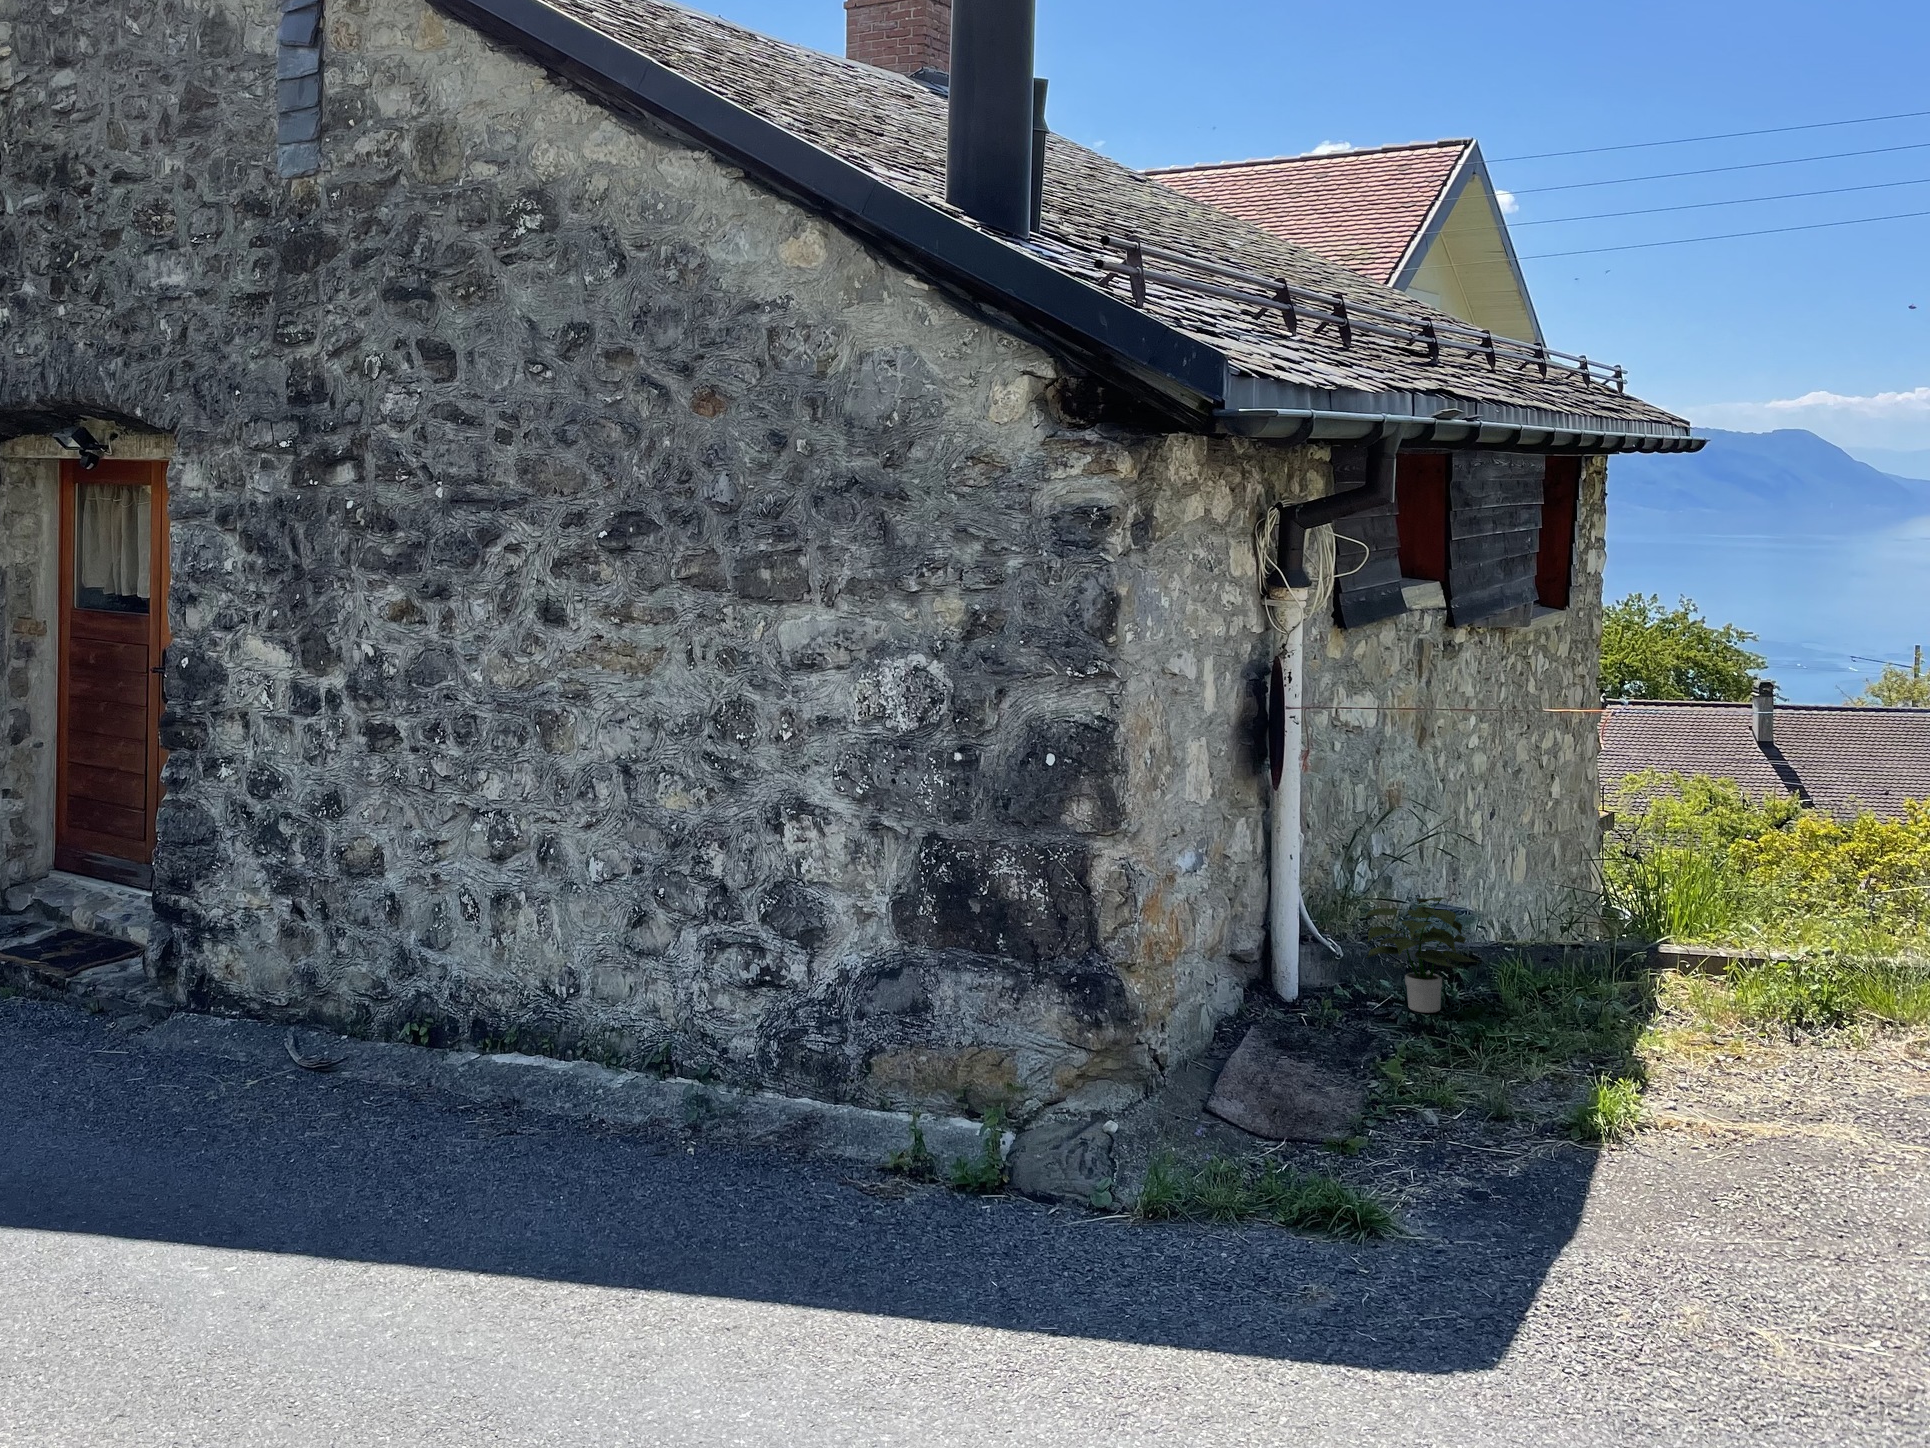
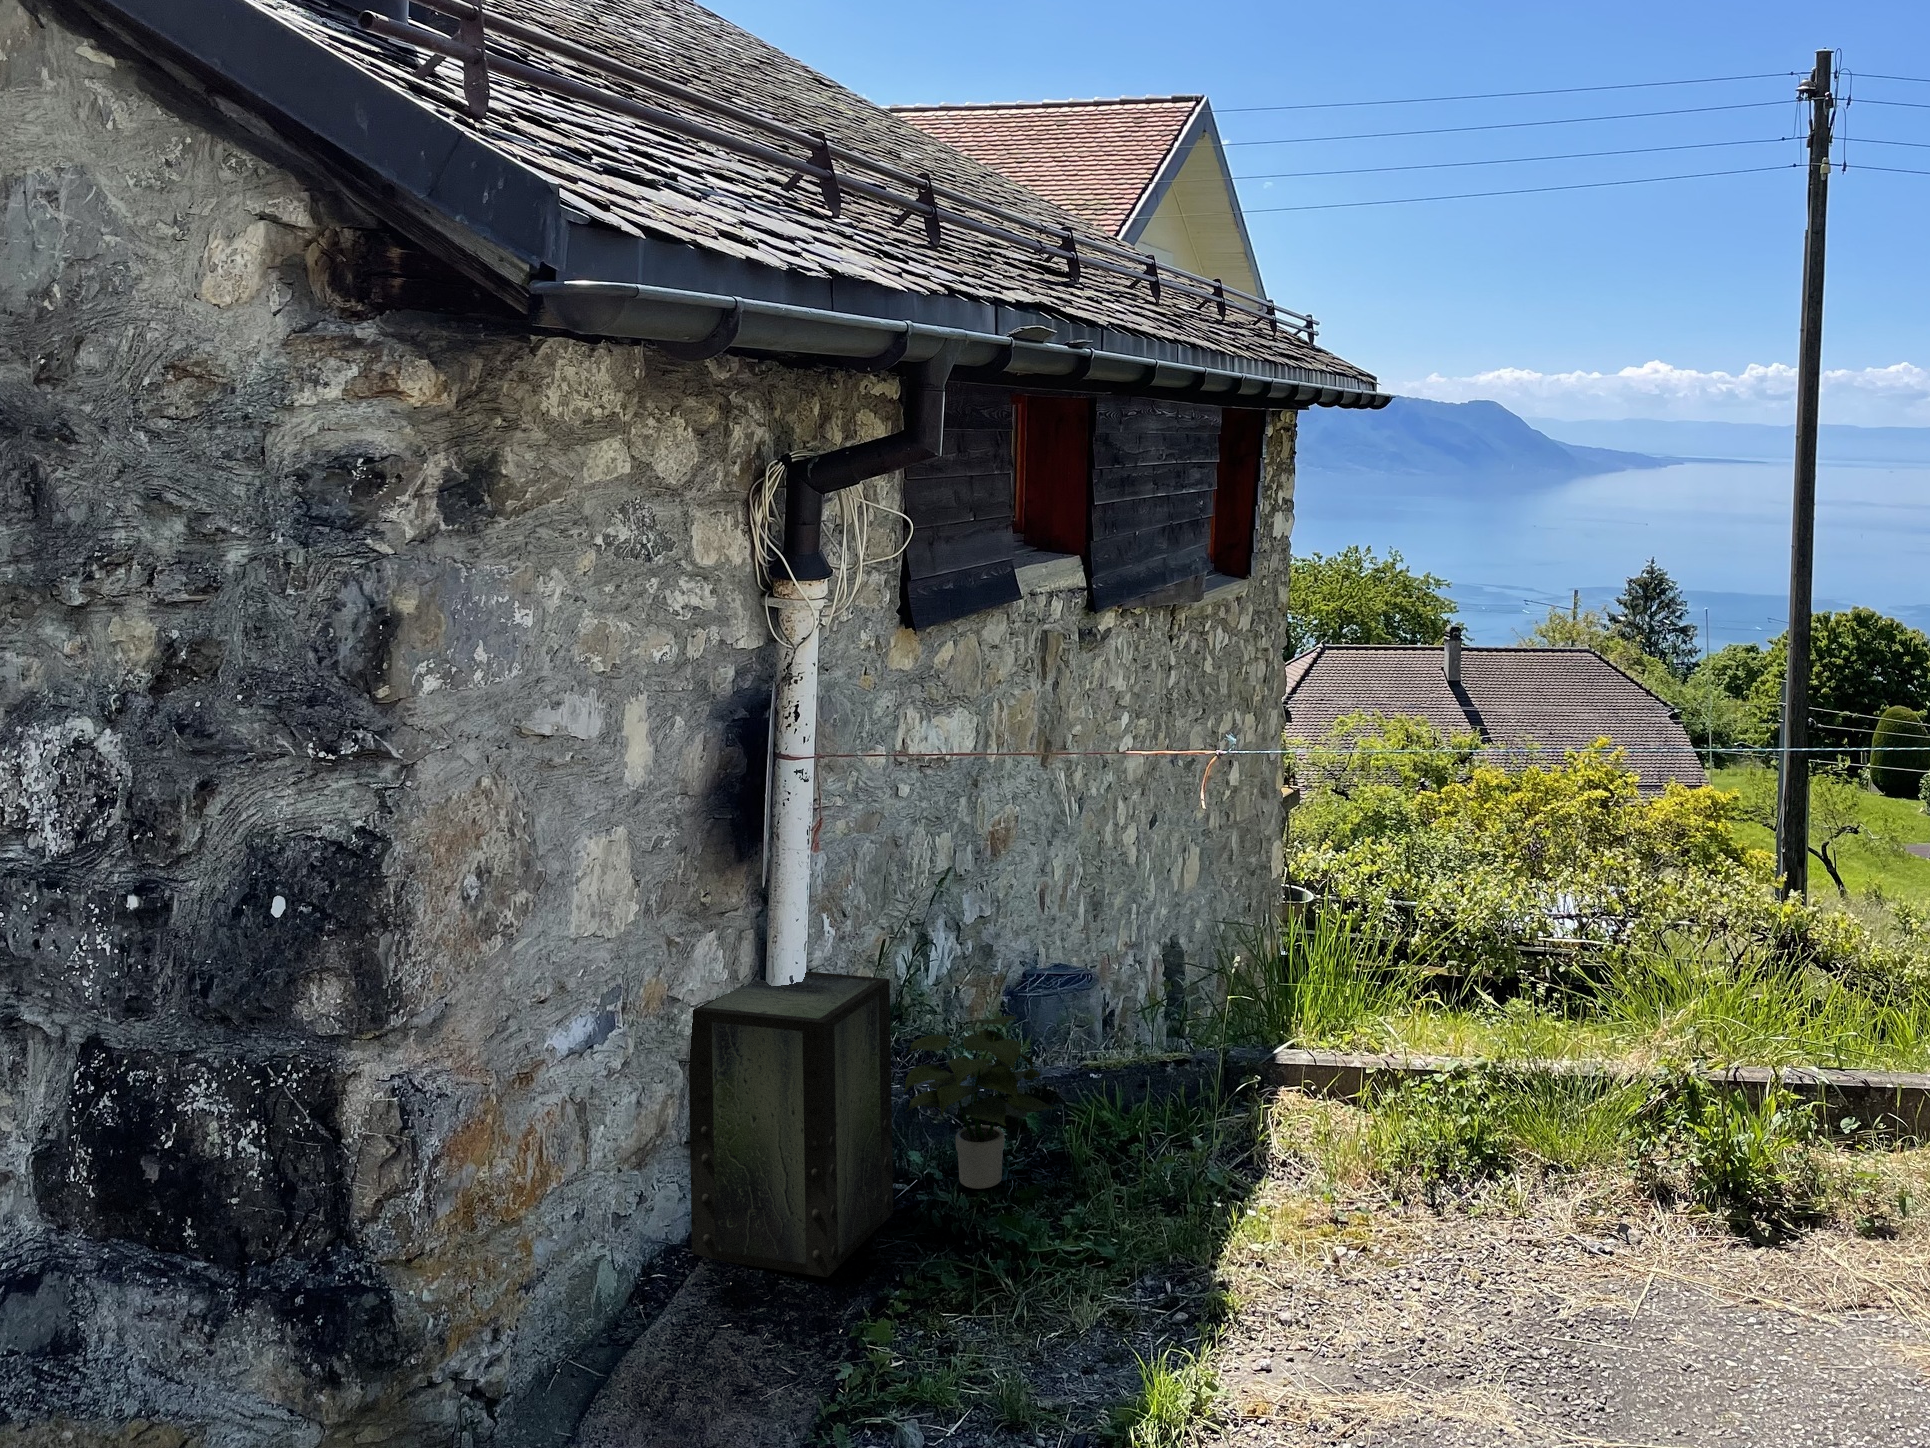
storage box: none [1233,848,1369,1040] -> present [688,971,893,1277]

